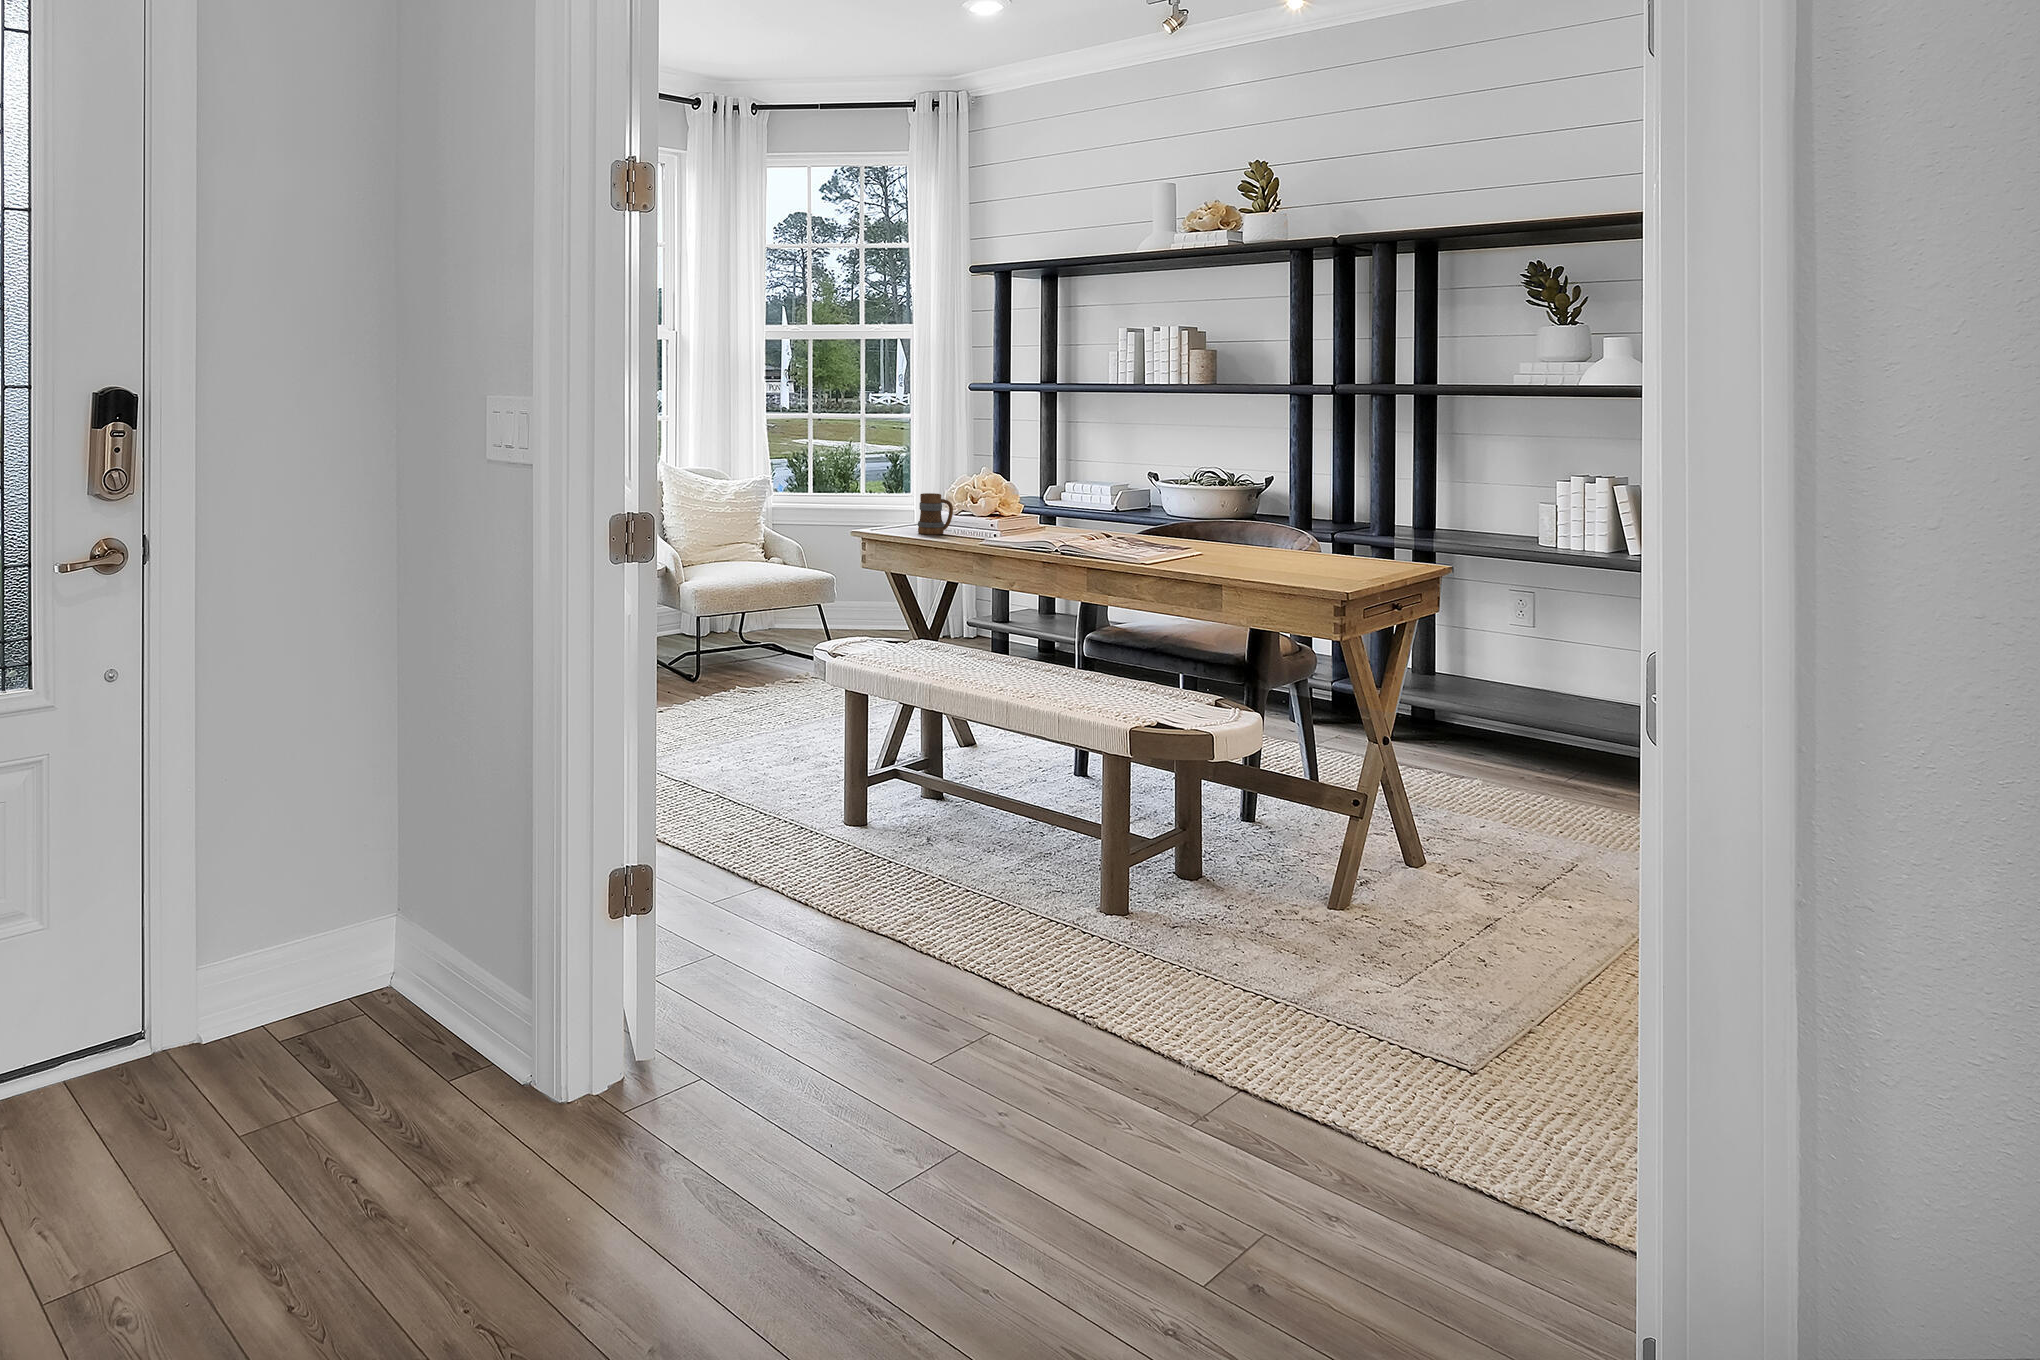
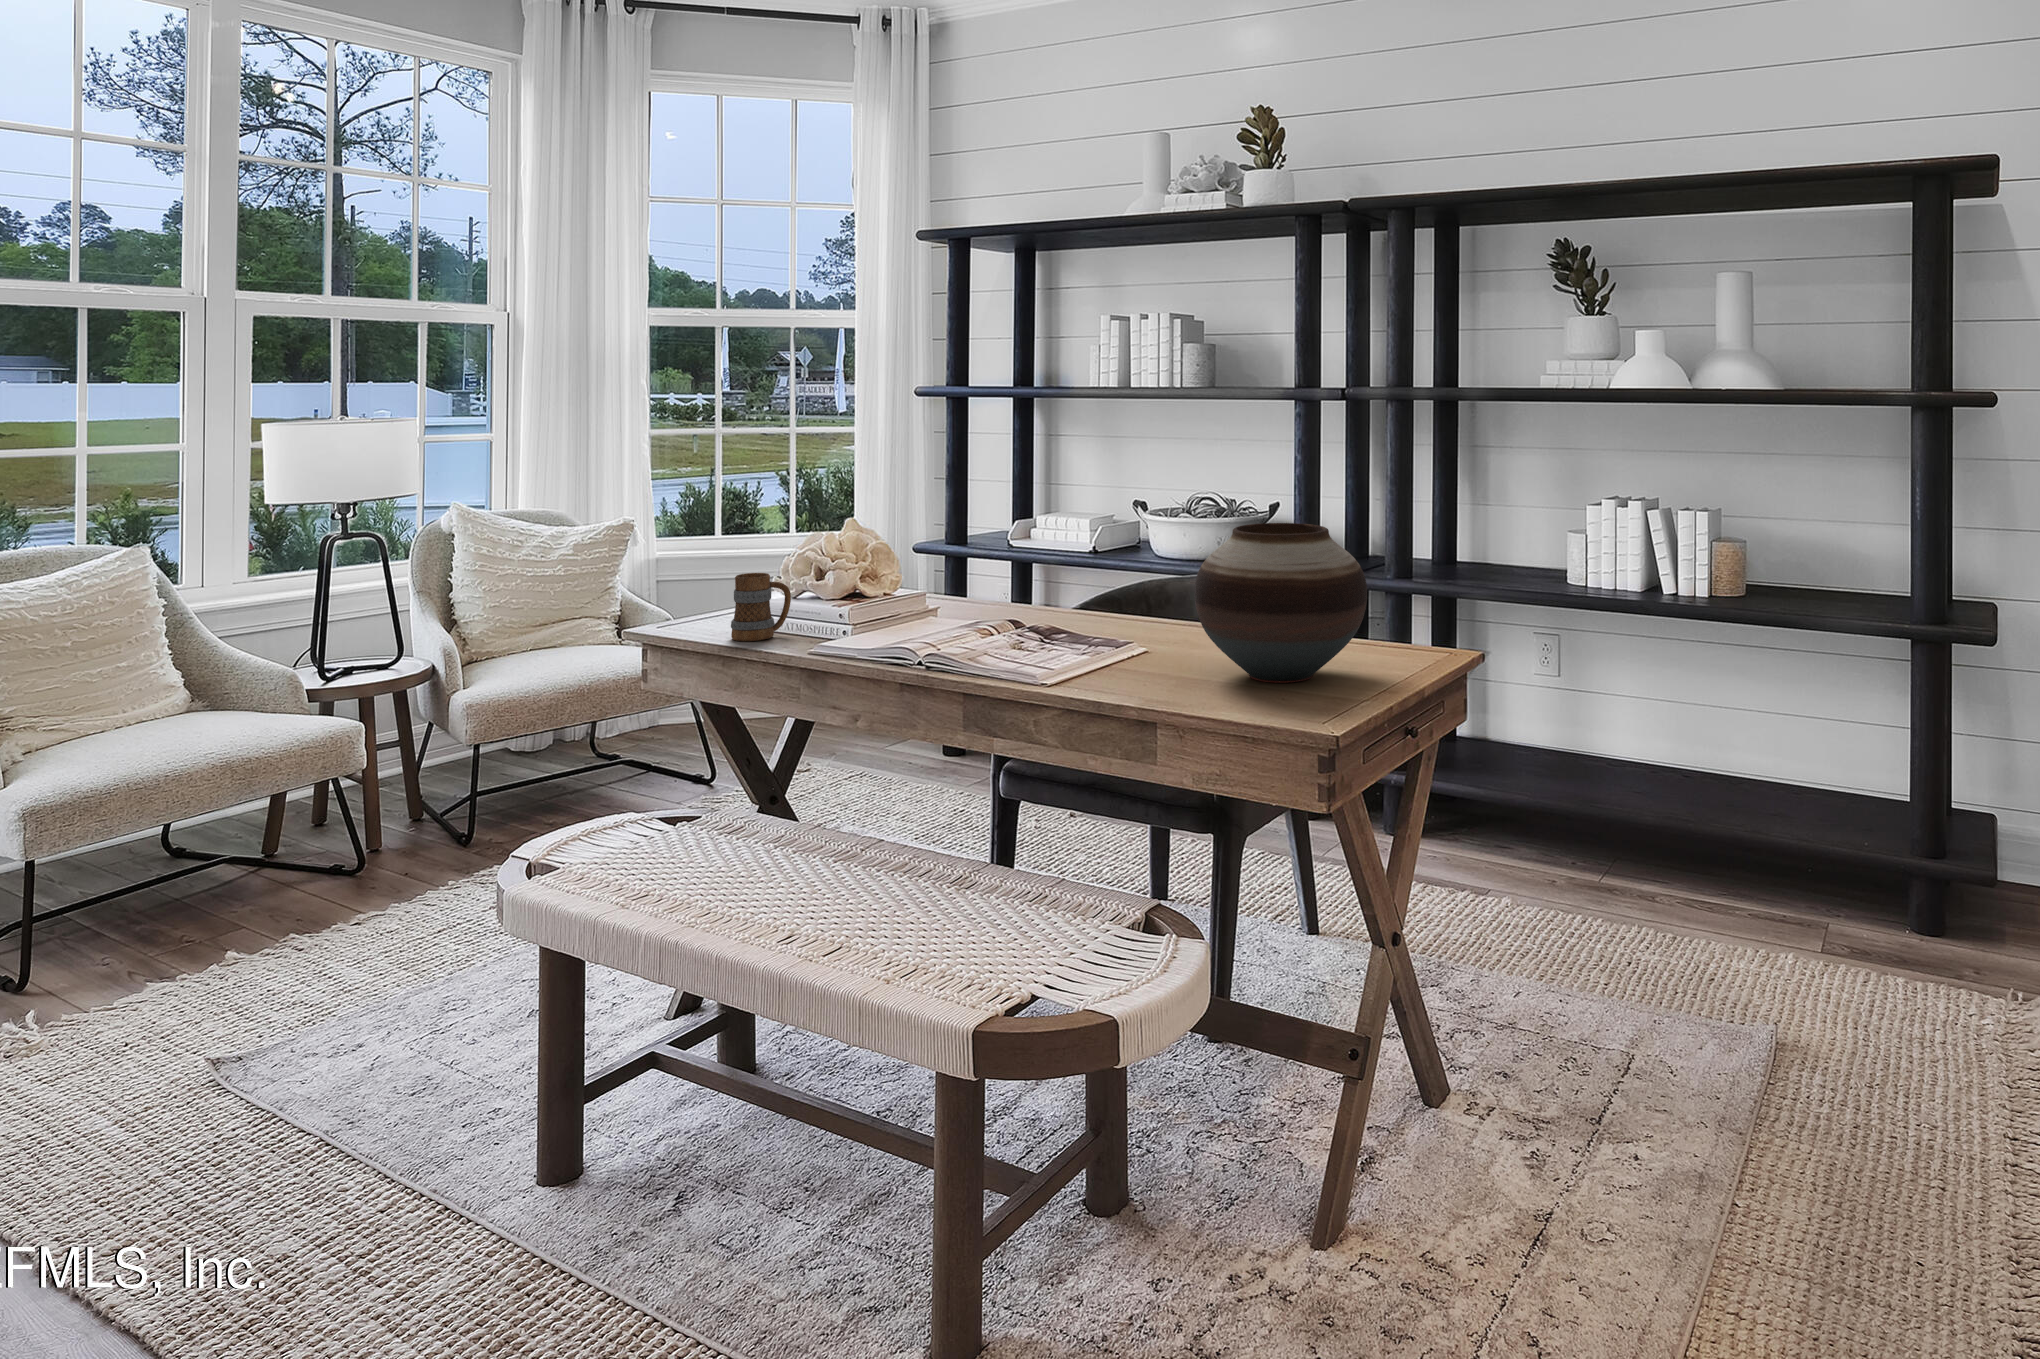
vase: none [1241,466,1365,567] -> present [1194,523,1367,683]

